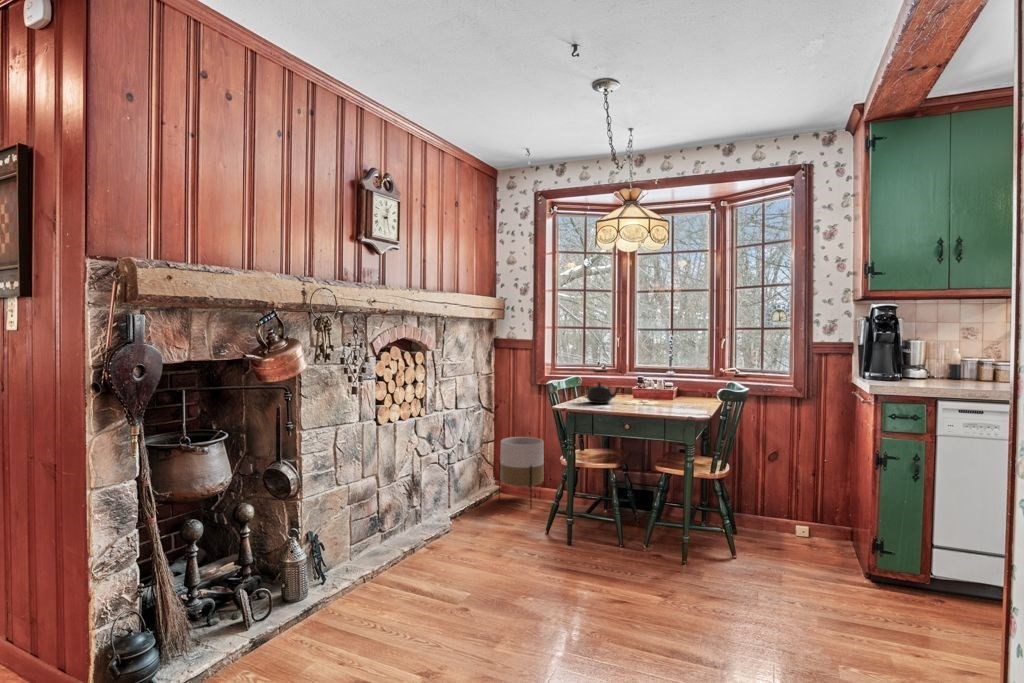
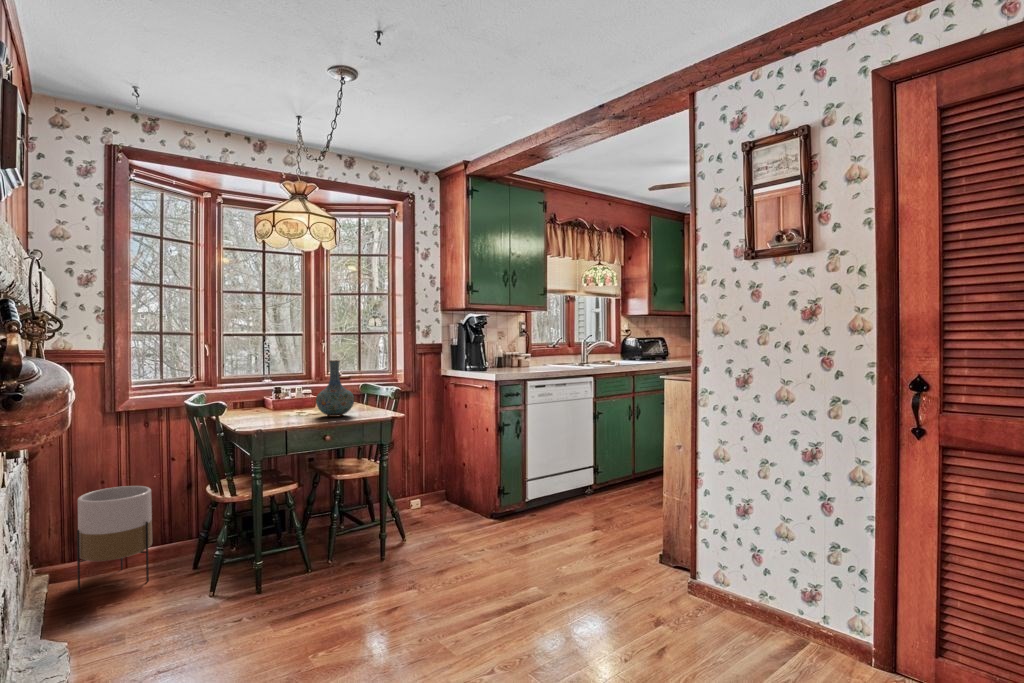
vase: none [631,354,667,409] -> present [316,360,354,417]
teapot: present [580,382,620,403] -> none [247,396,292,420]

